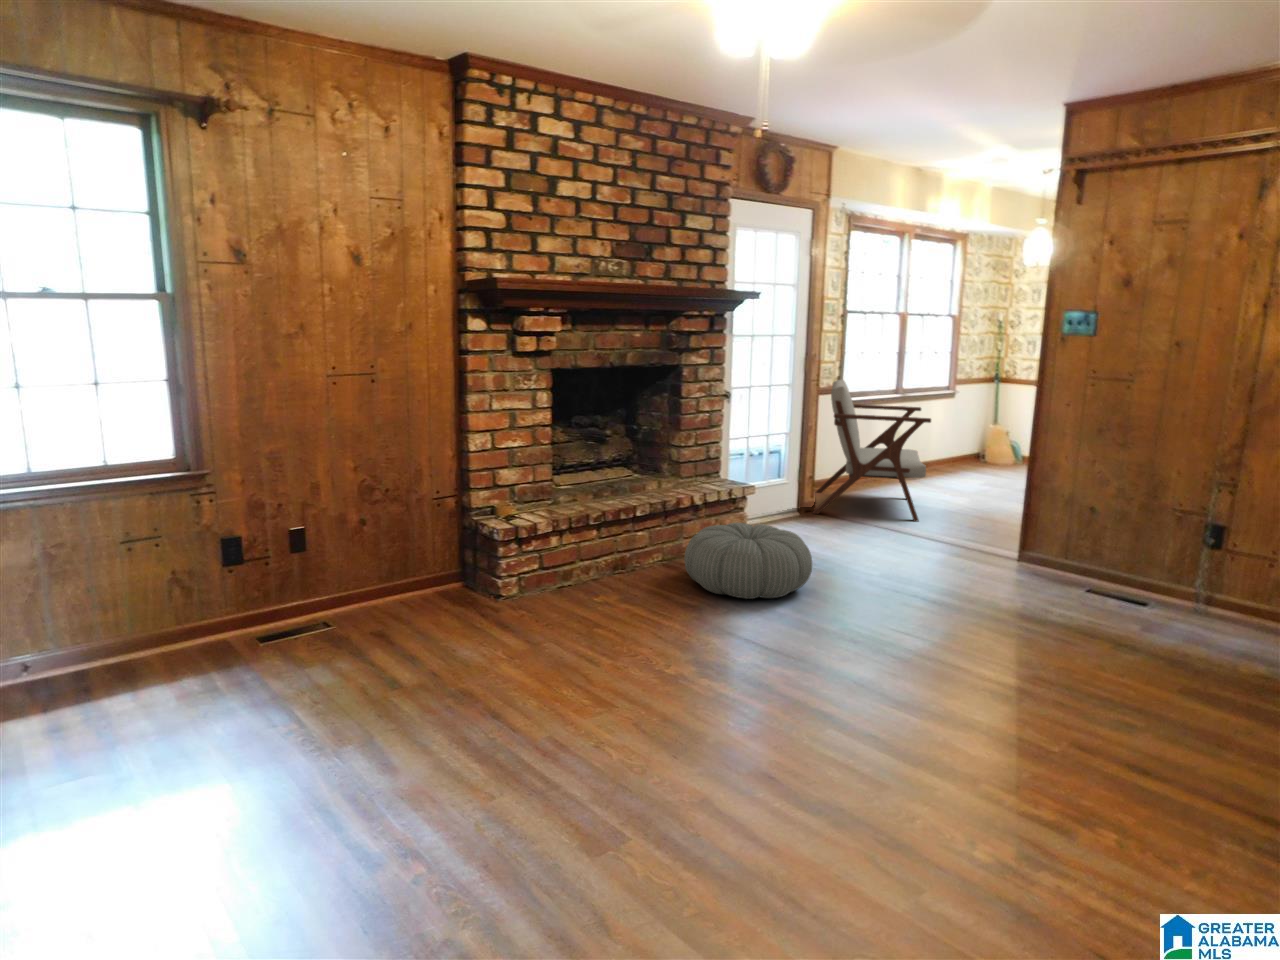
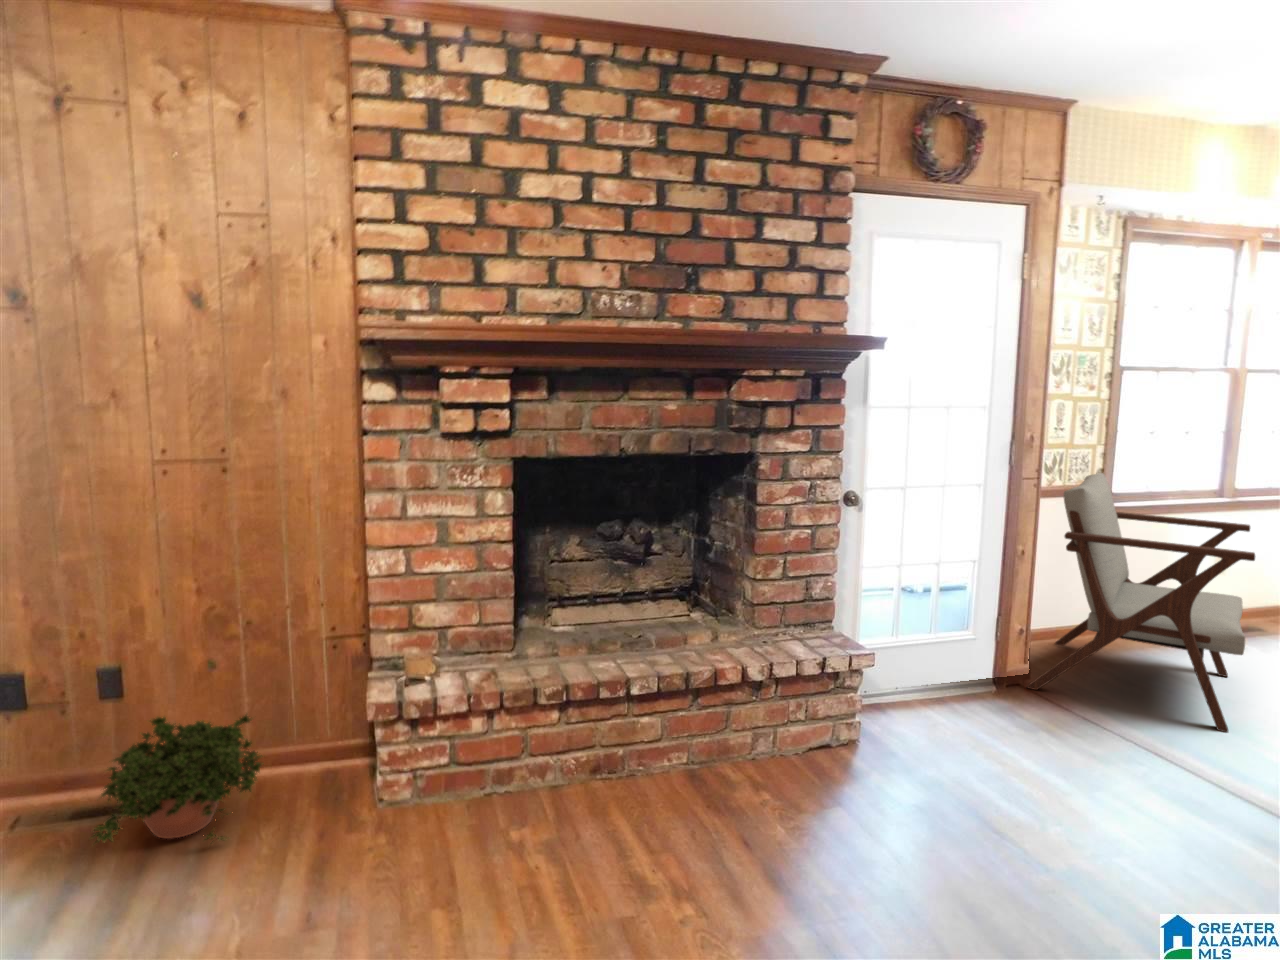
pouf: present [684,523,812,599] -> none [689,727,919,908]
potted plant: none [321,542,427,628] -> present [93,715,263,843]

